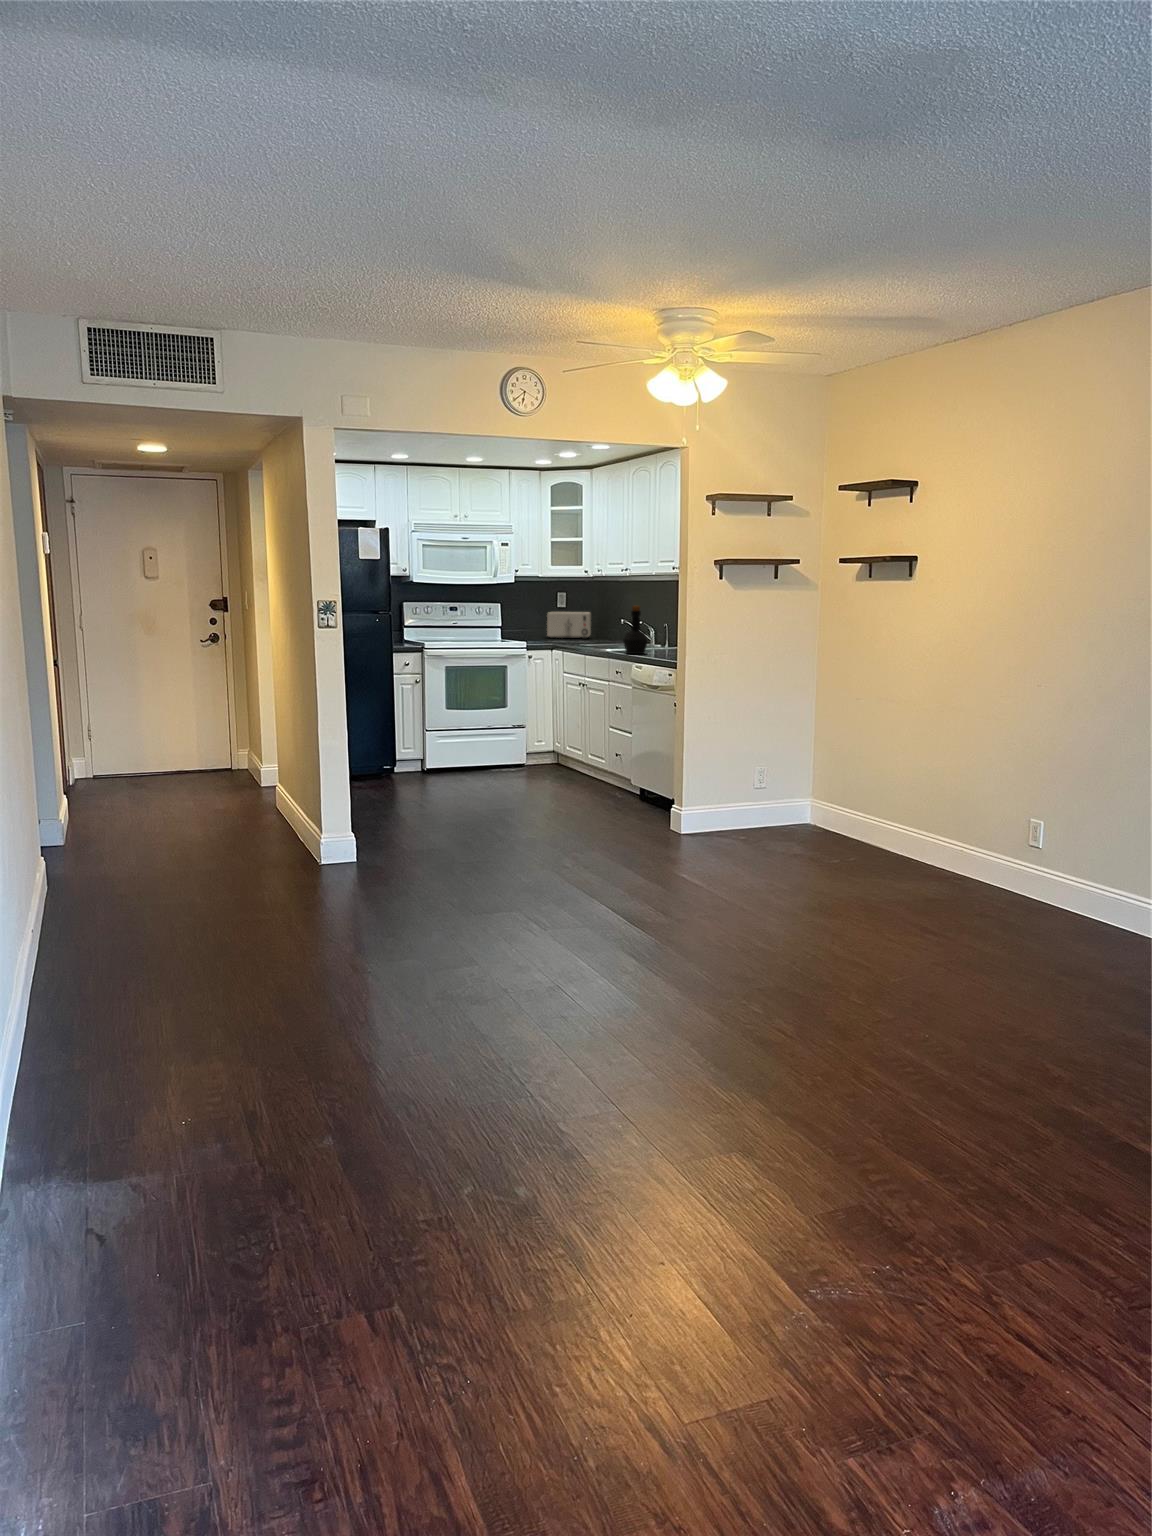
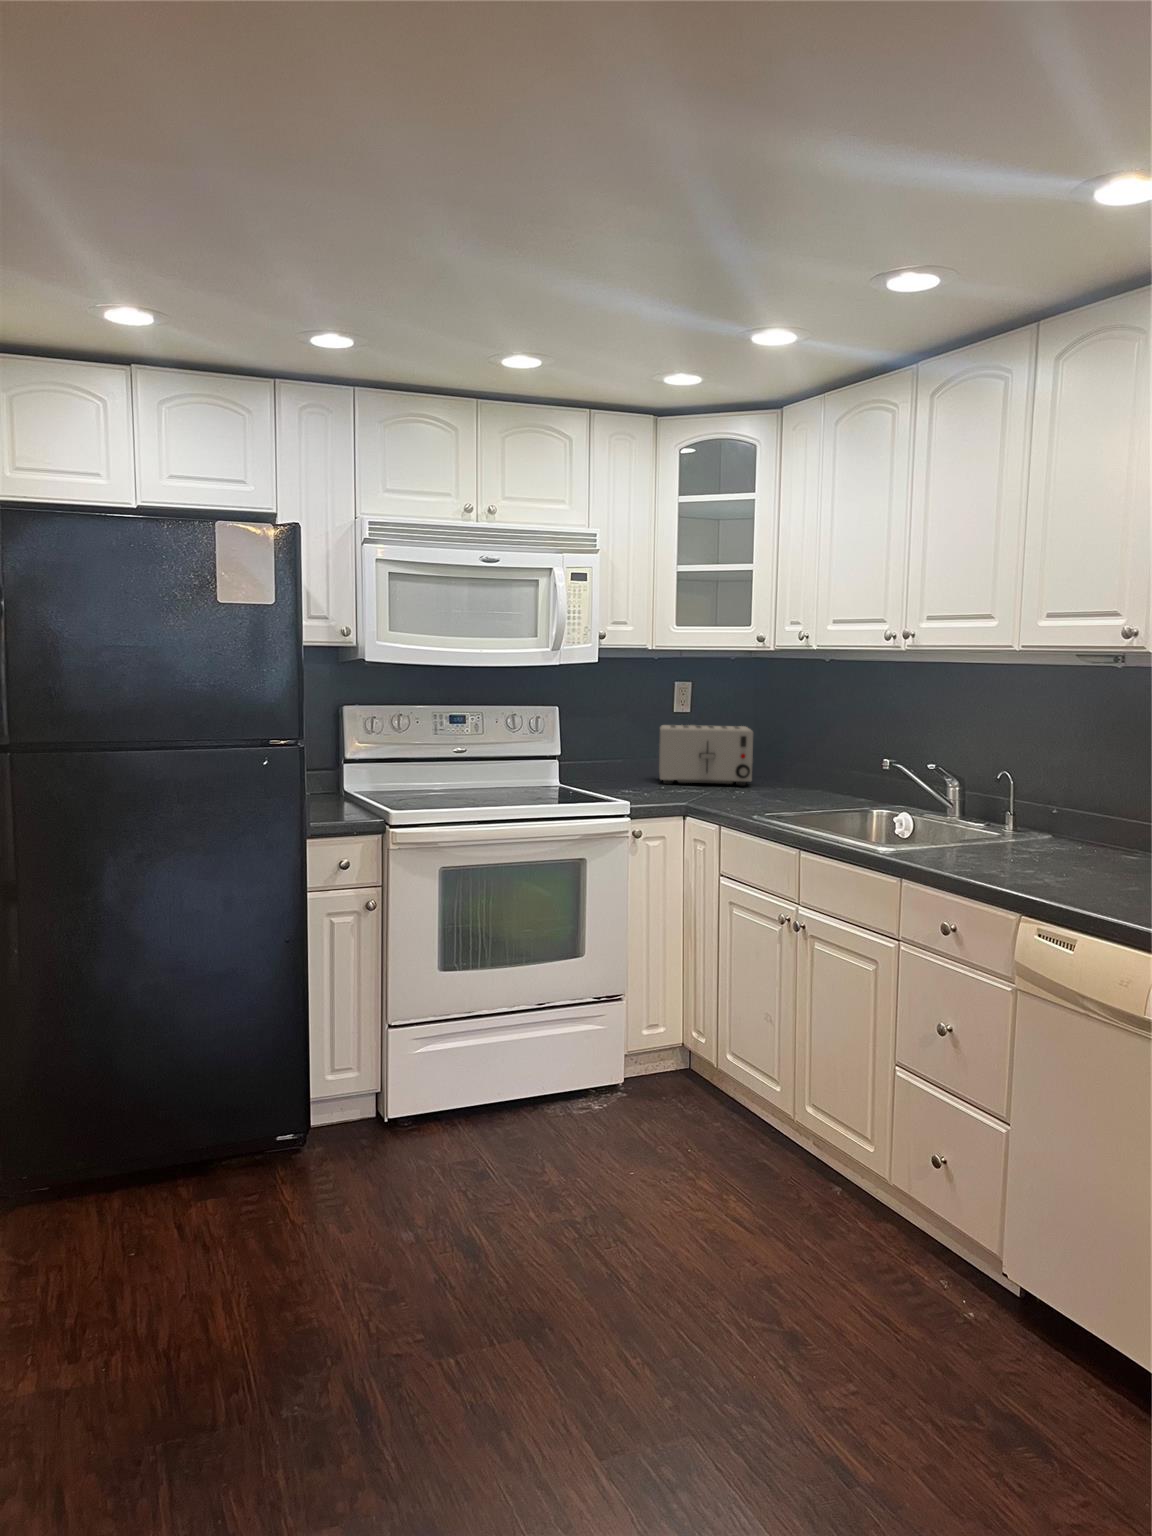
bottle: present [623,606,648,654] -> none [956,734,1037,874]

